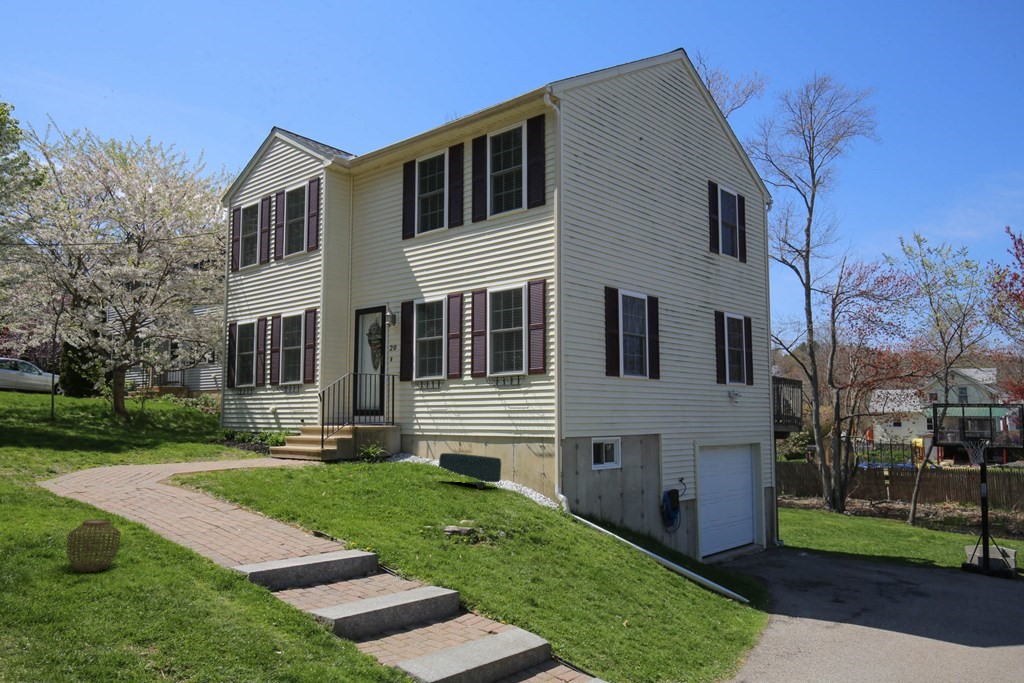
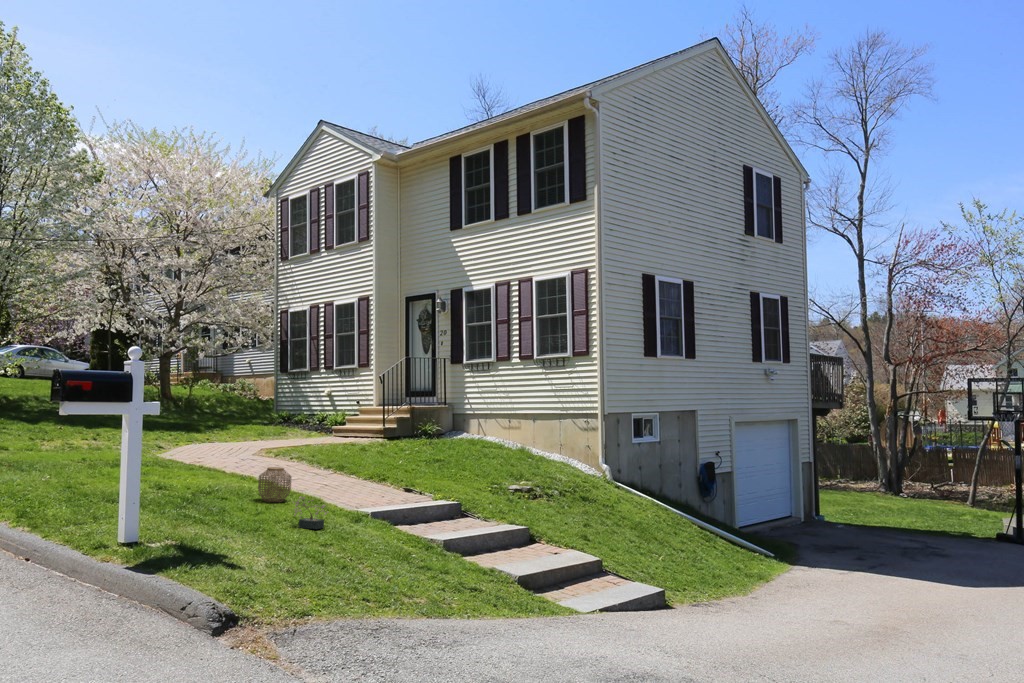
bench: present [439,453,501,489] -> none [492,429,550,460]
decorative plant: none [88,571,148,625] -> present [294,497,328,529]

